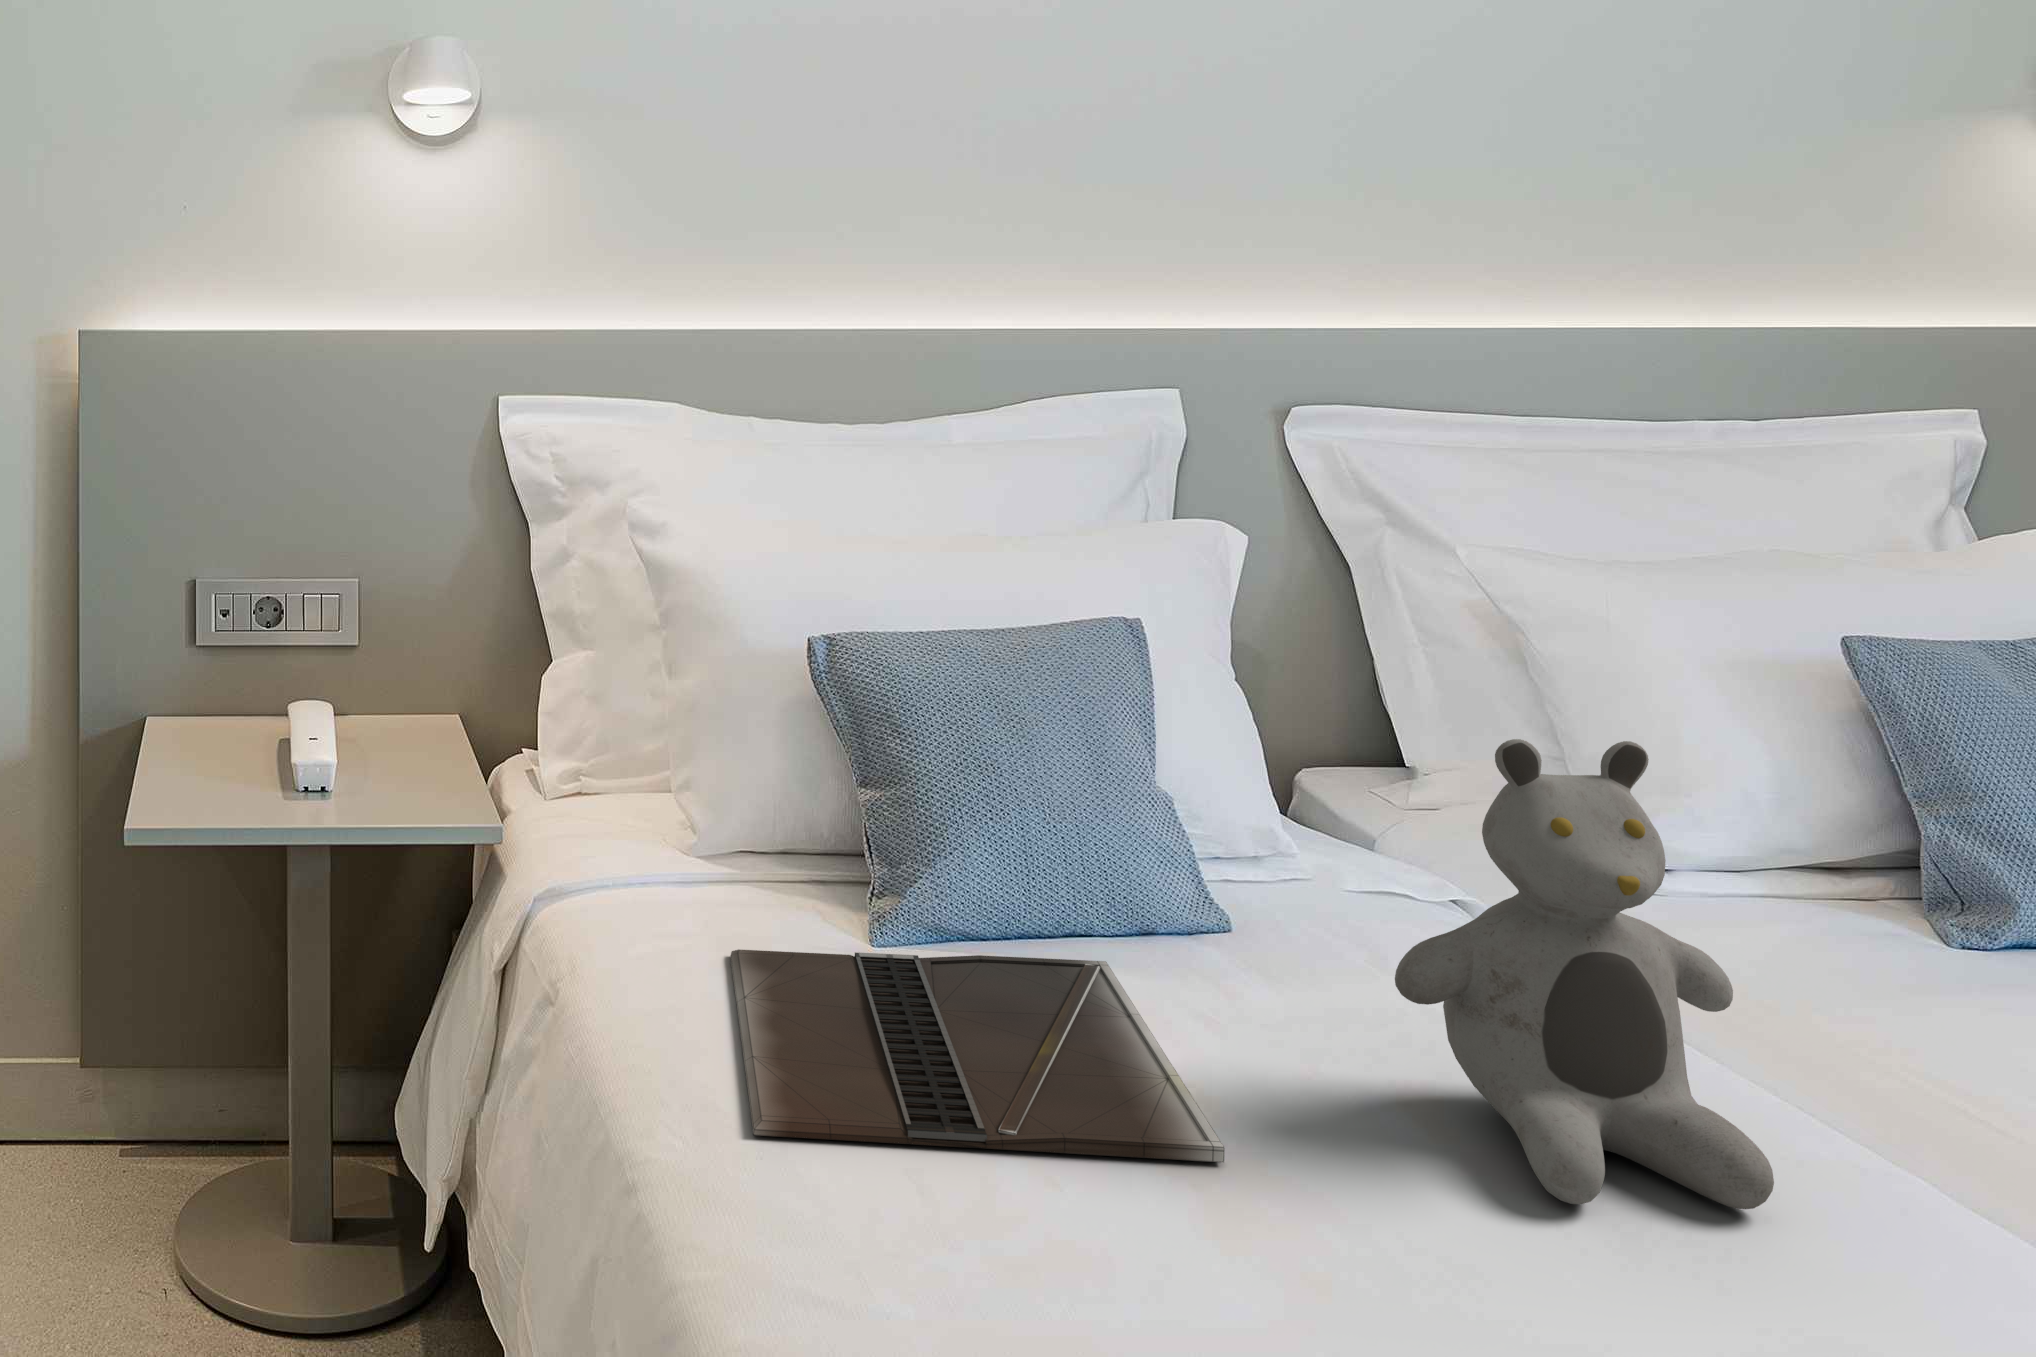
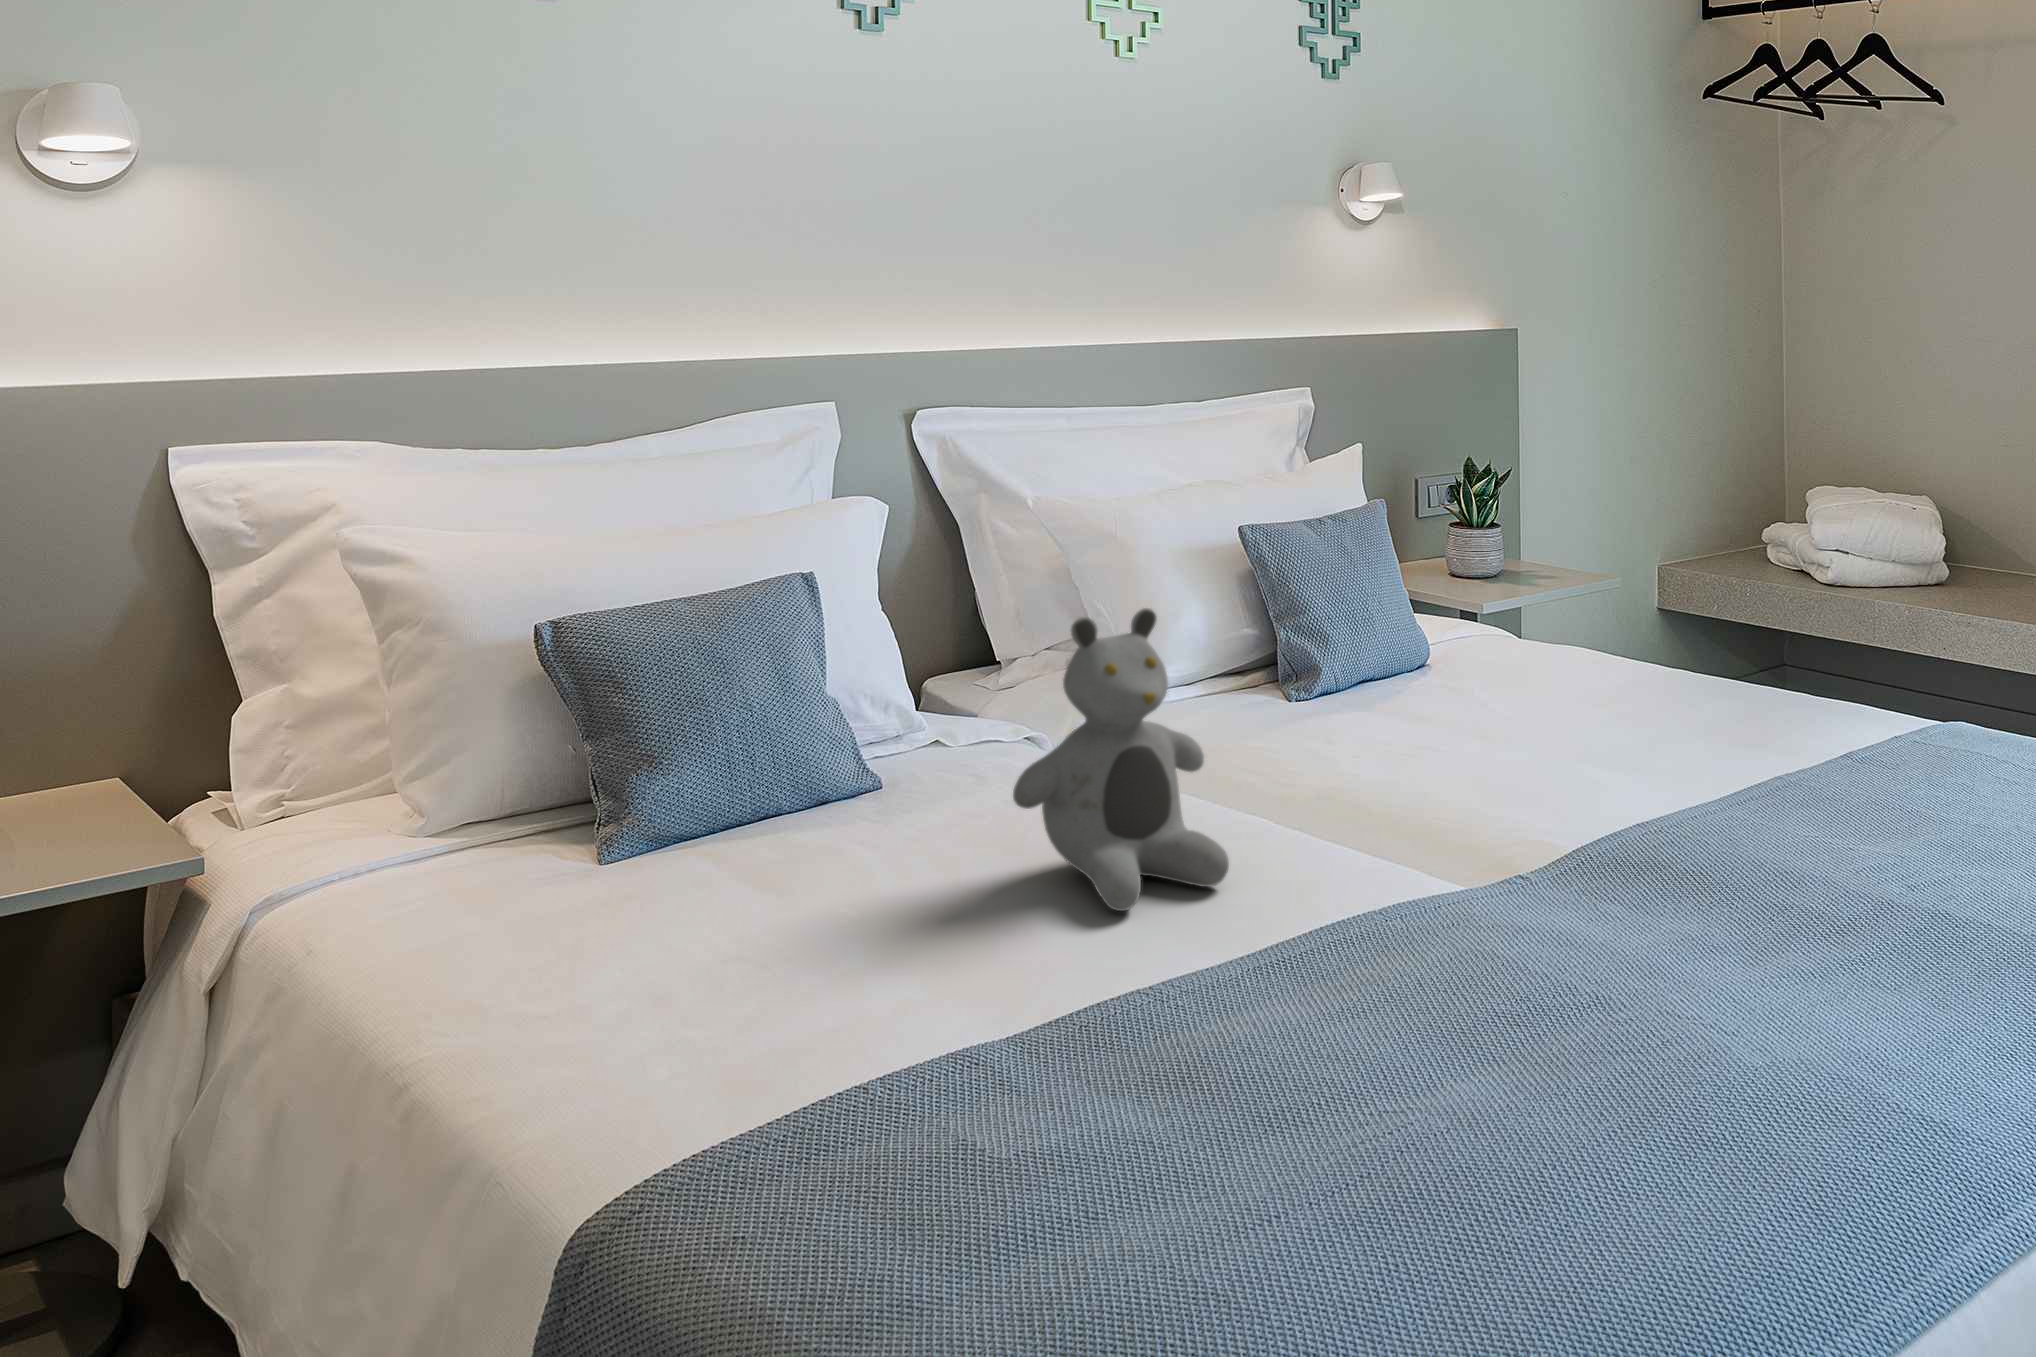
laptop: present [731,950,1224,1162] -> none [478,843,908,1044]

